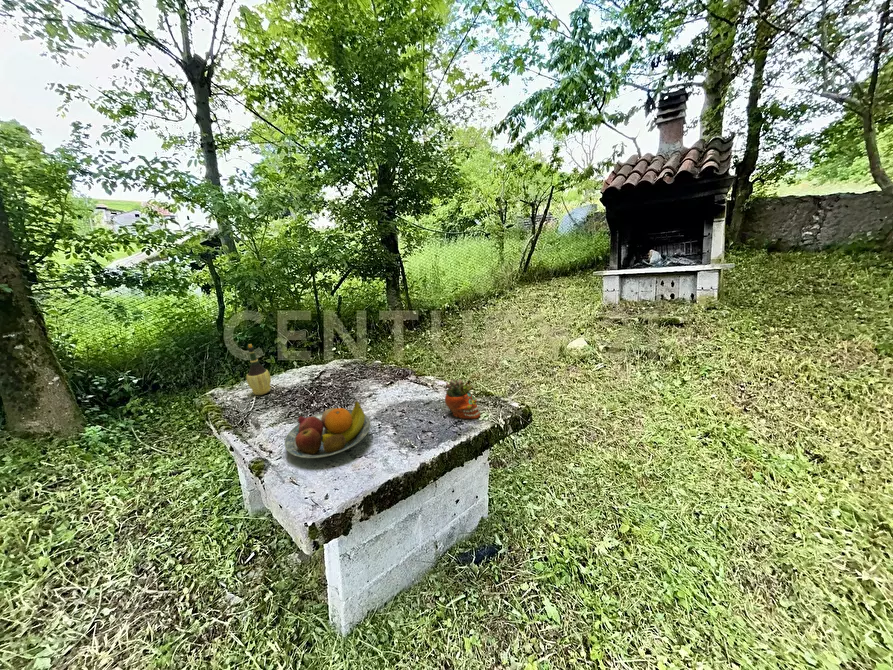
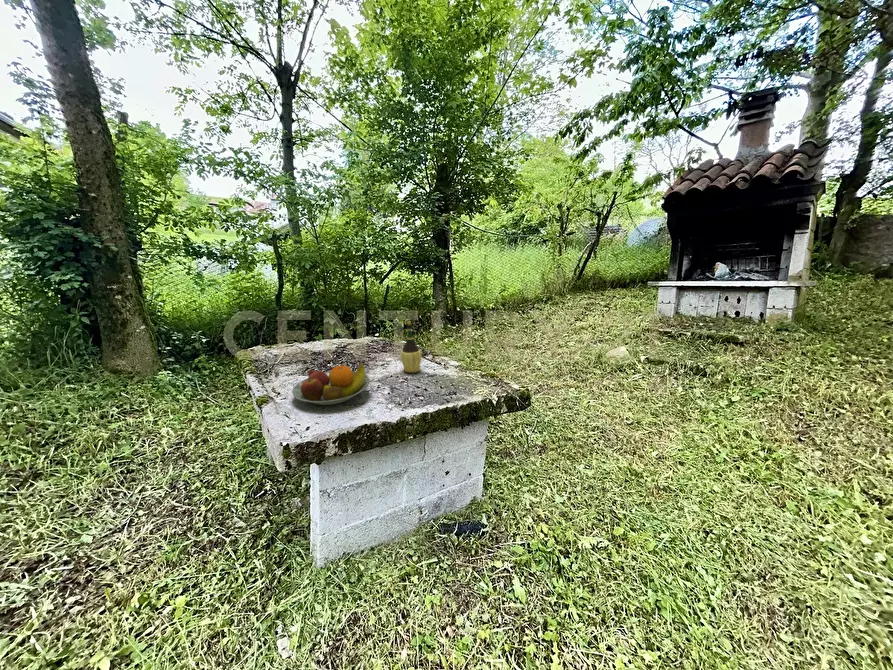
wine bottle: present [247,344,271,395] -> present [401,321,422,373]
succulent planter: present [444,379,480,419] -> none [445,355,478,395]

